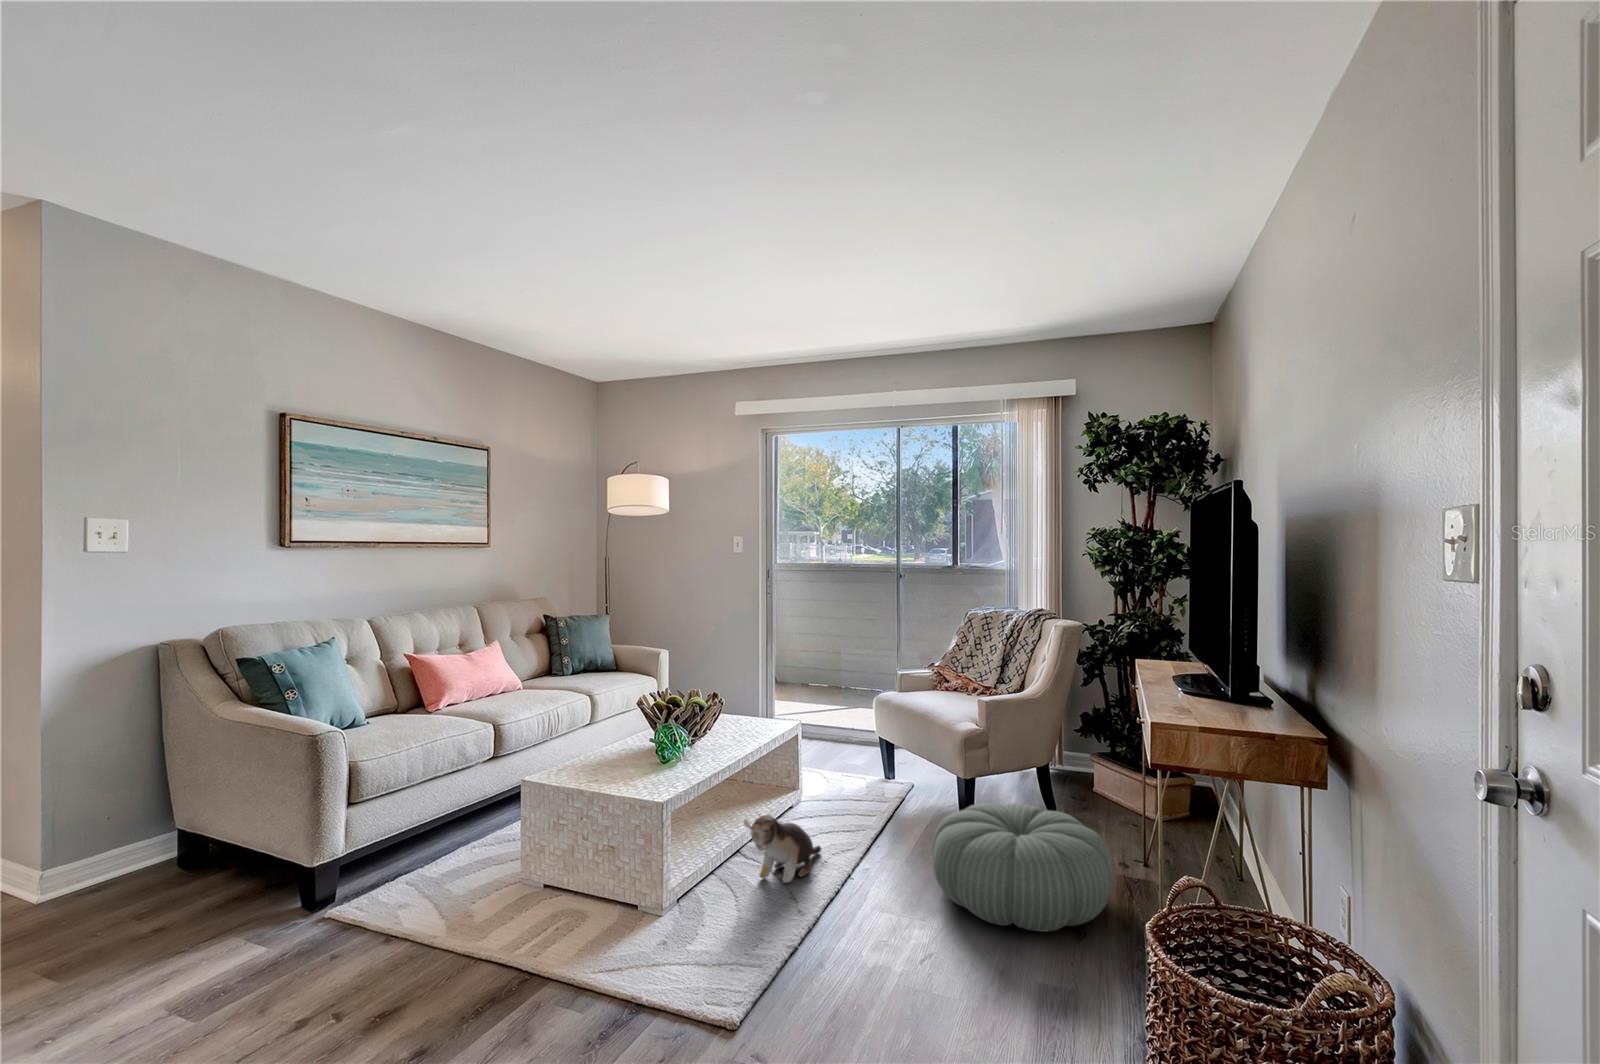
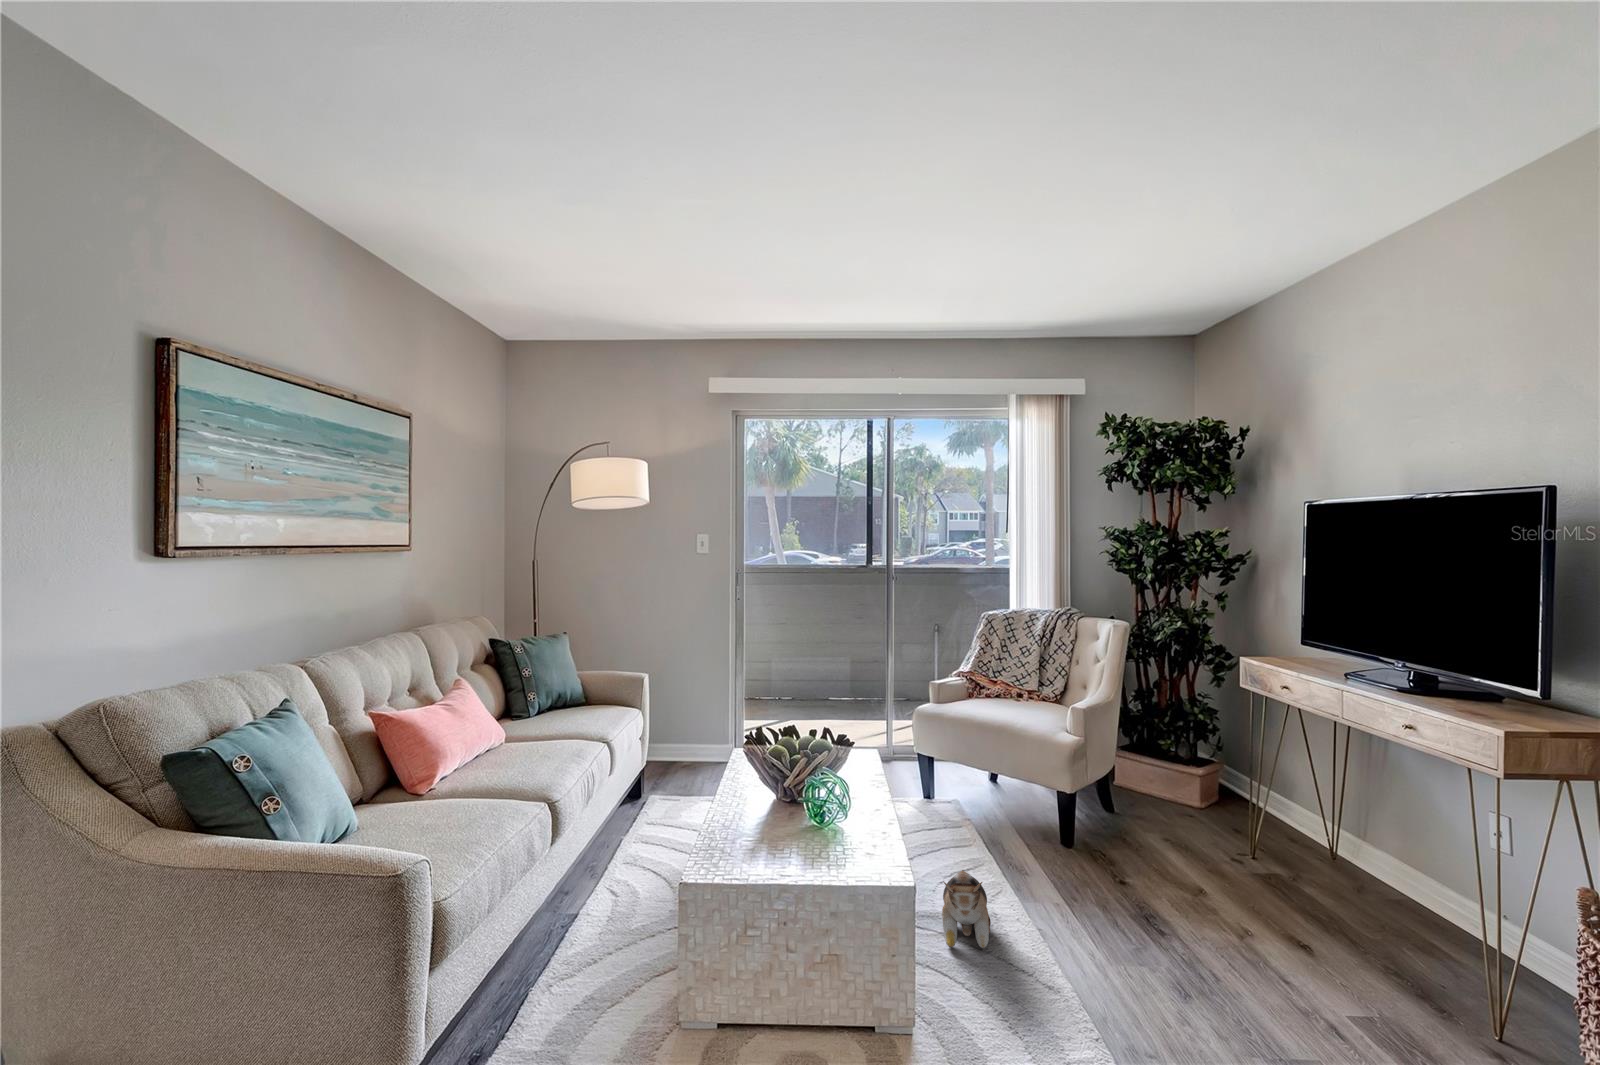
pouf: present [932,803,1113,932] -> none [1107,814,1314,953]

